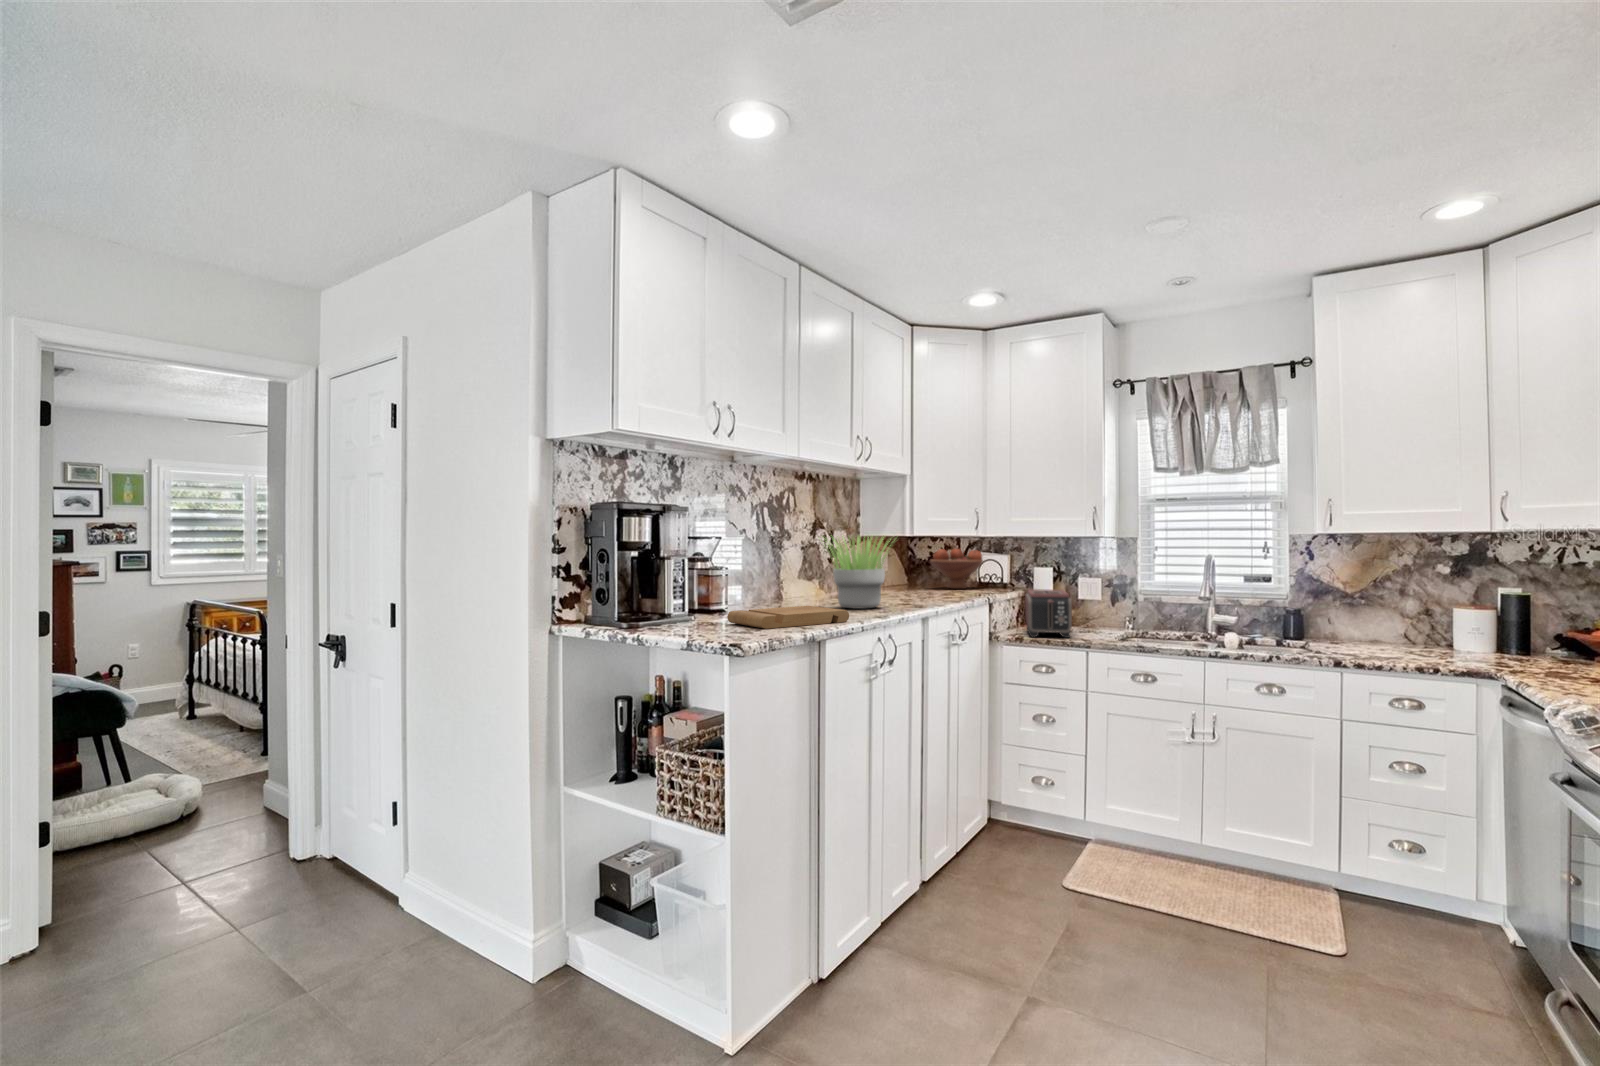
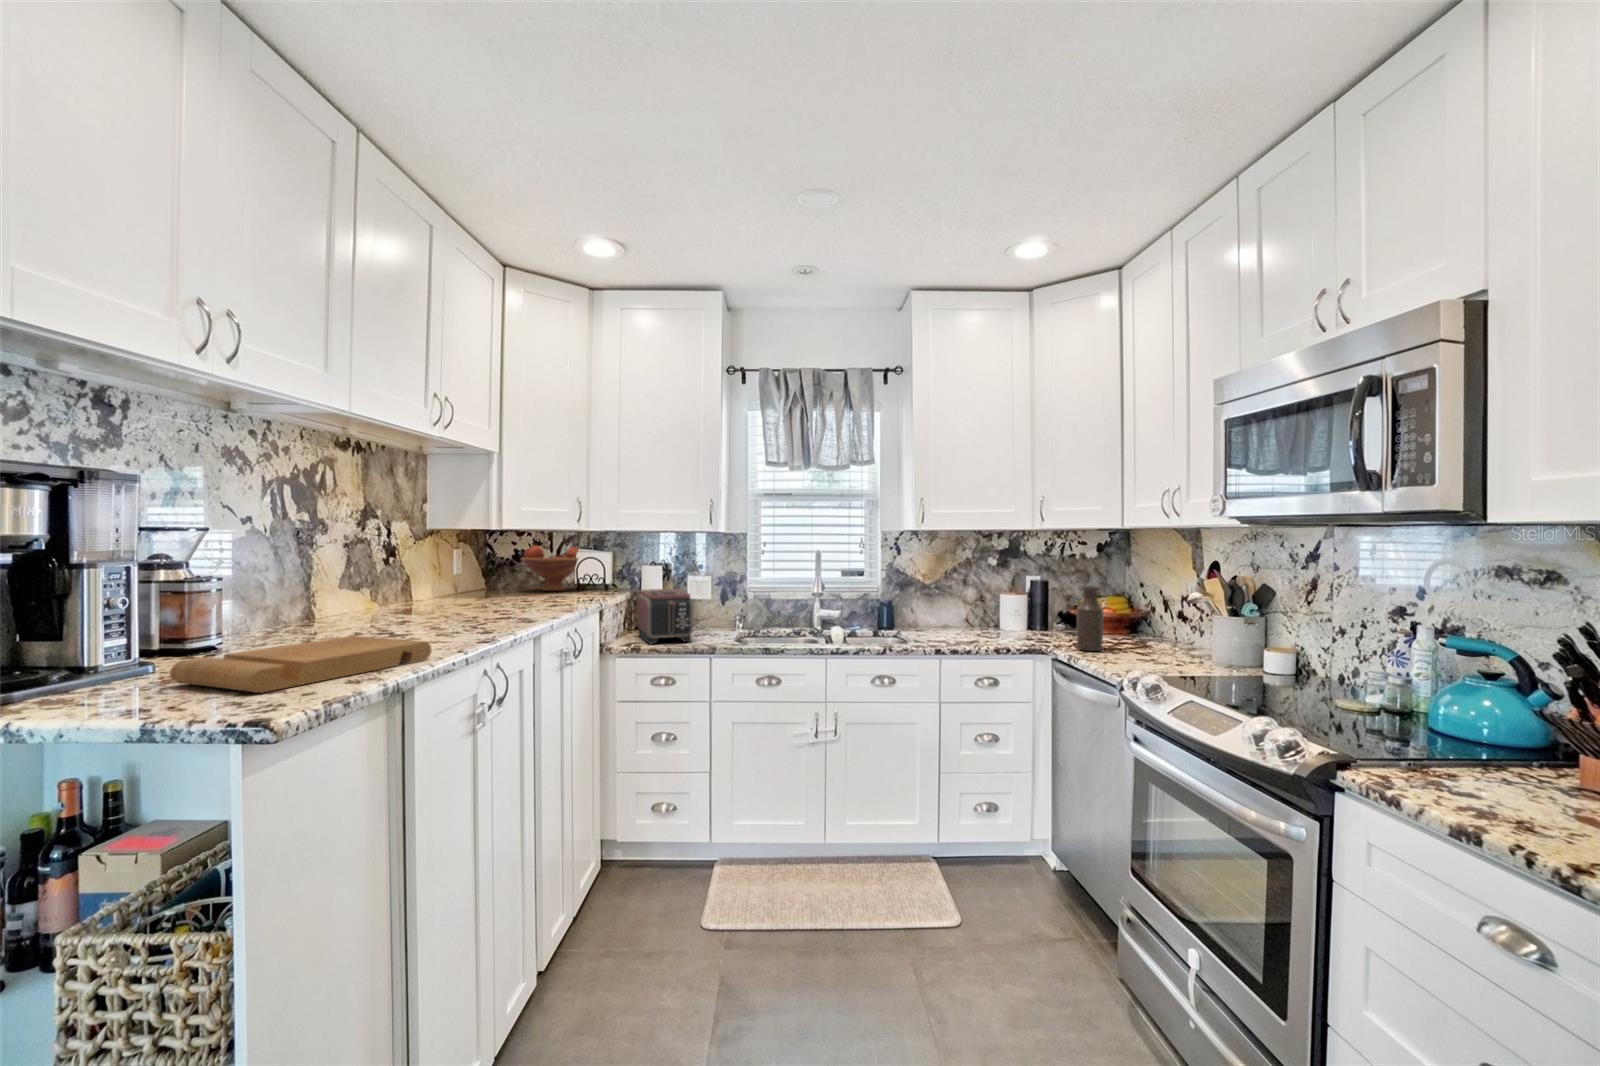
potted plant: present [826,536,895,609] -> none [364,522,504,630]
bottle: none [1523,598,1562,677] -> present [1077,585,1103,651]

